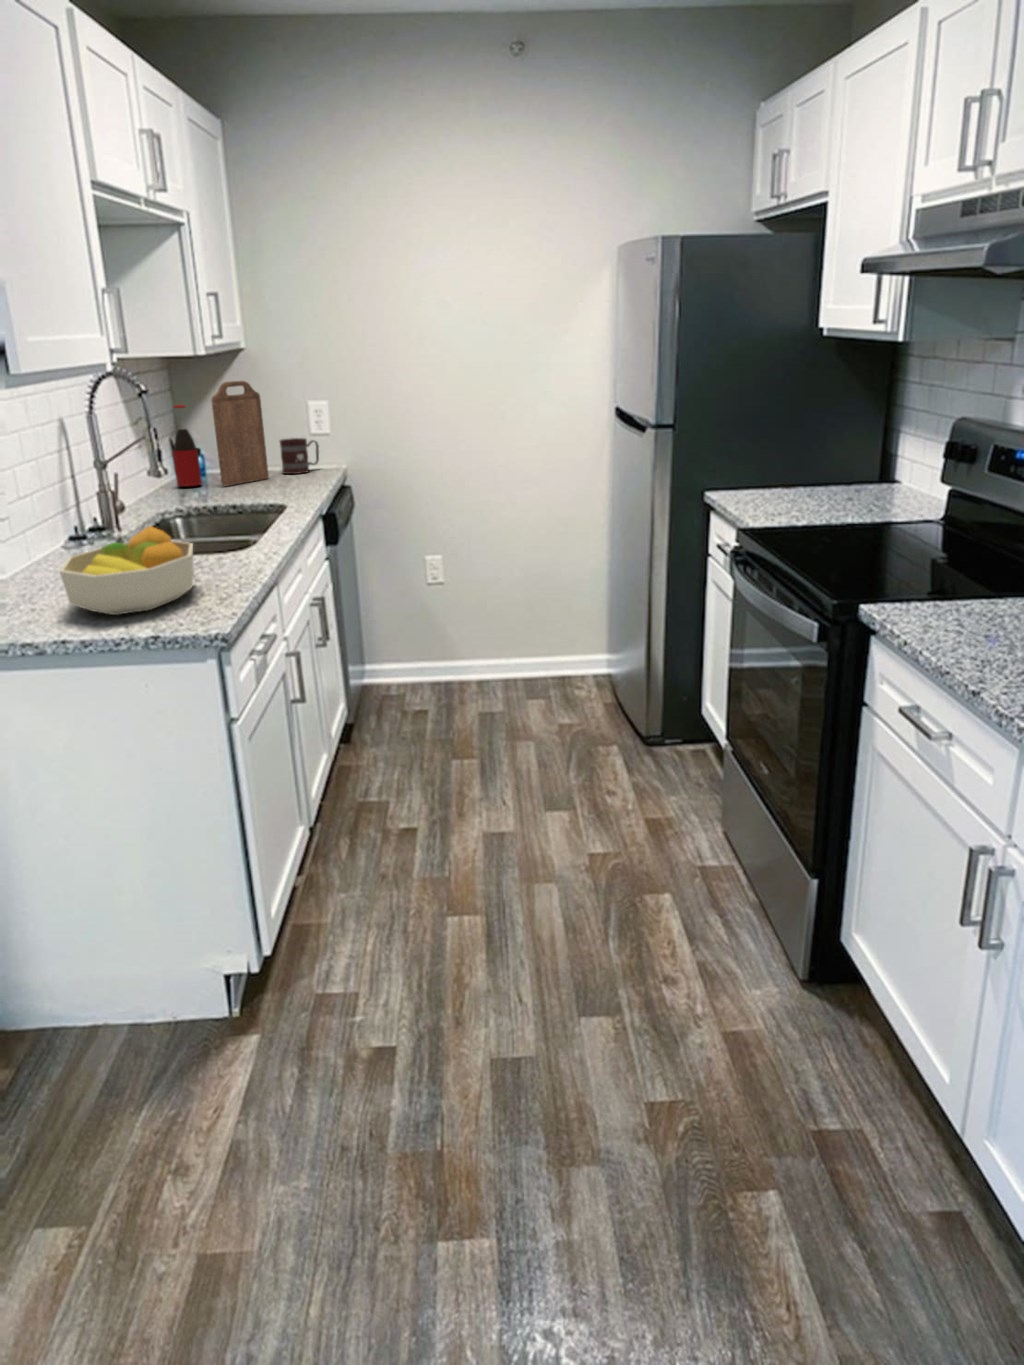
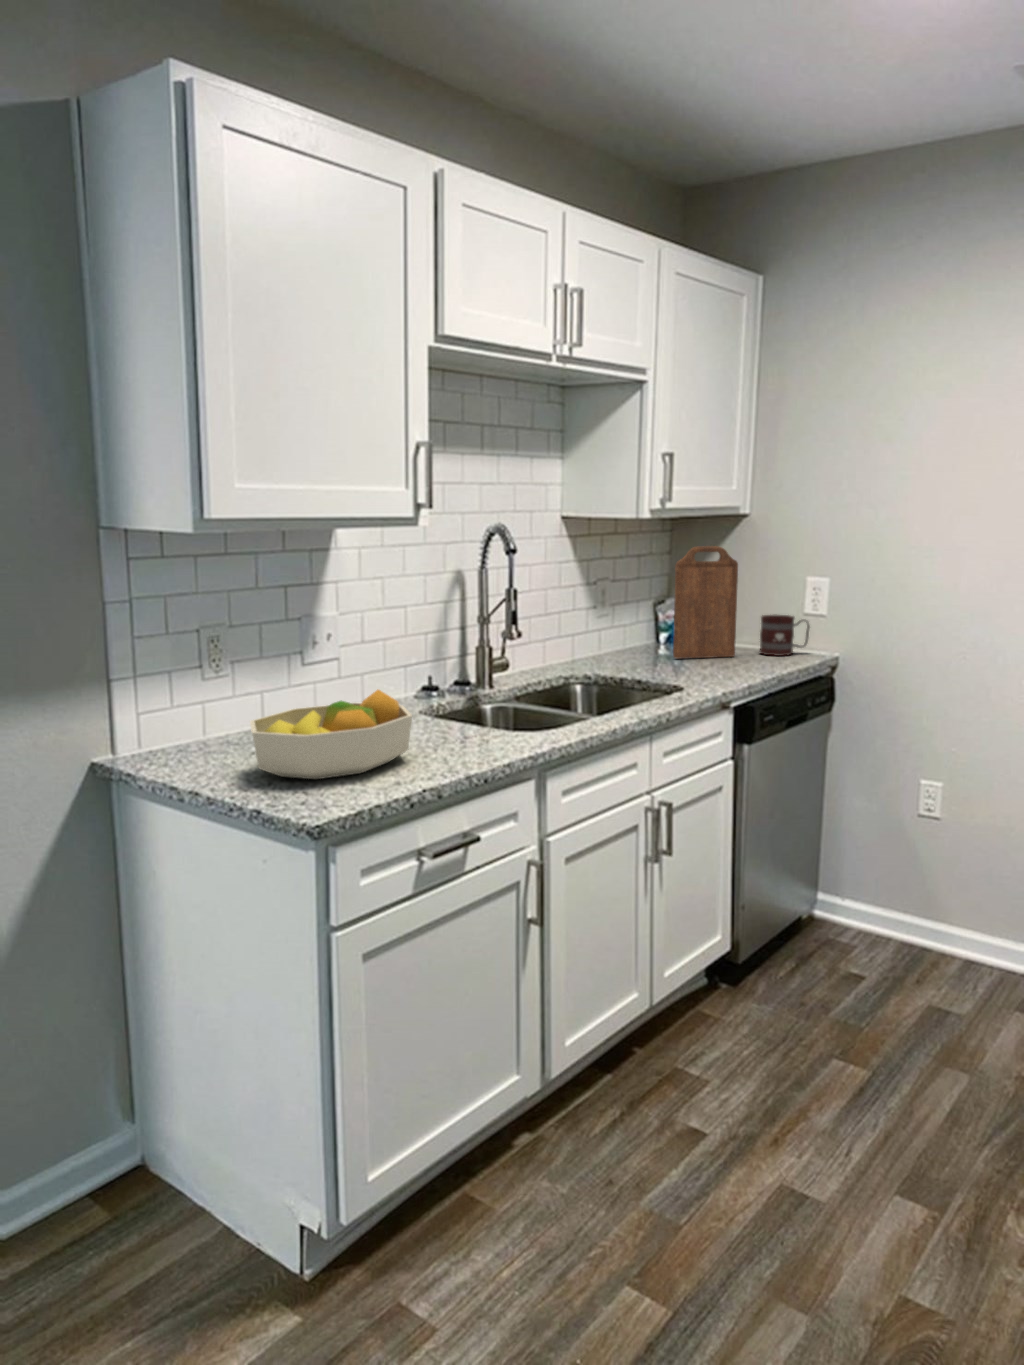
bottle: present [173,405,202,486] -> none [634,568,661,656]

